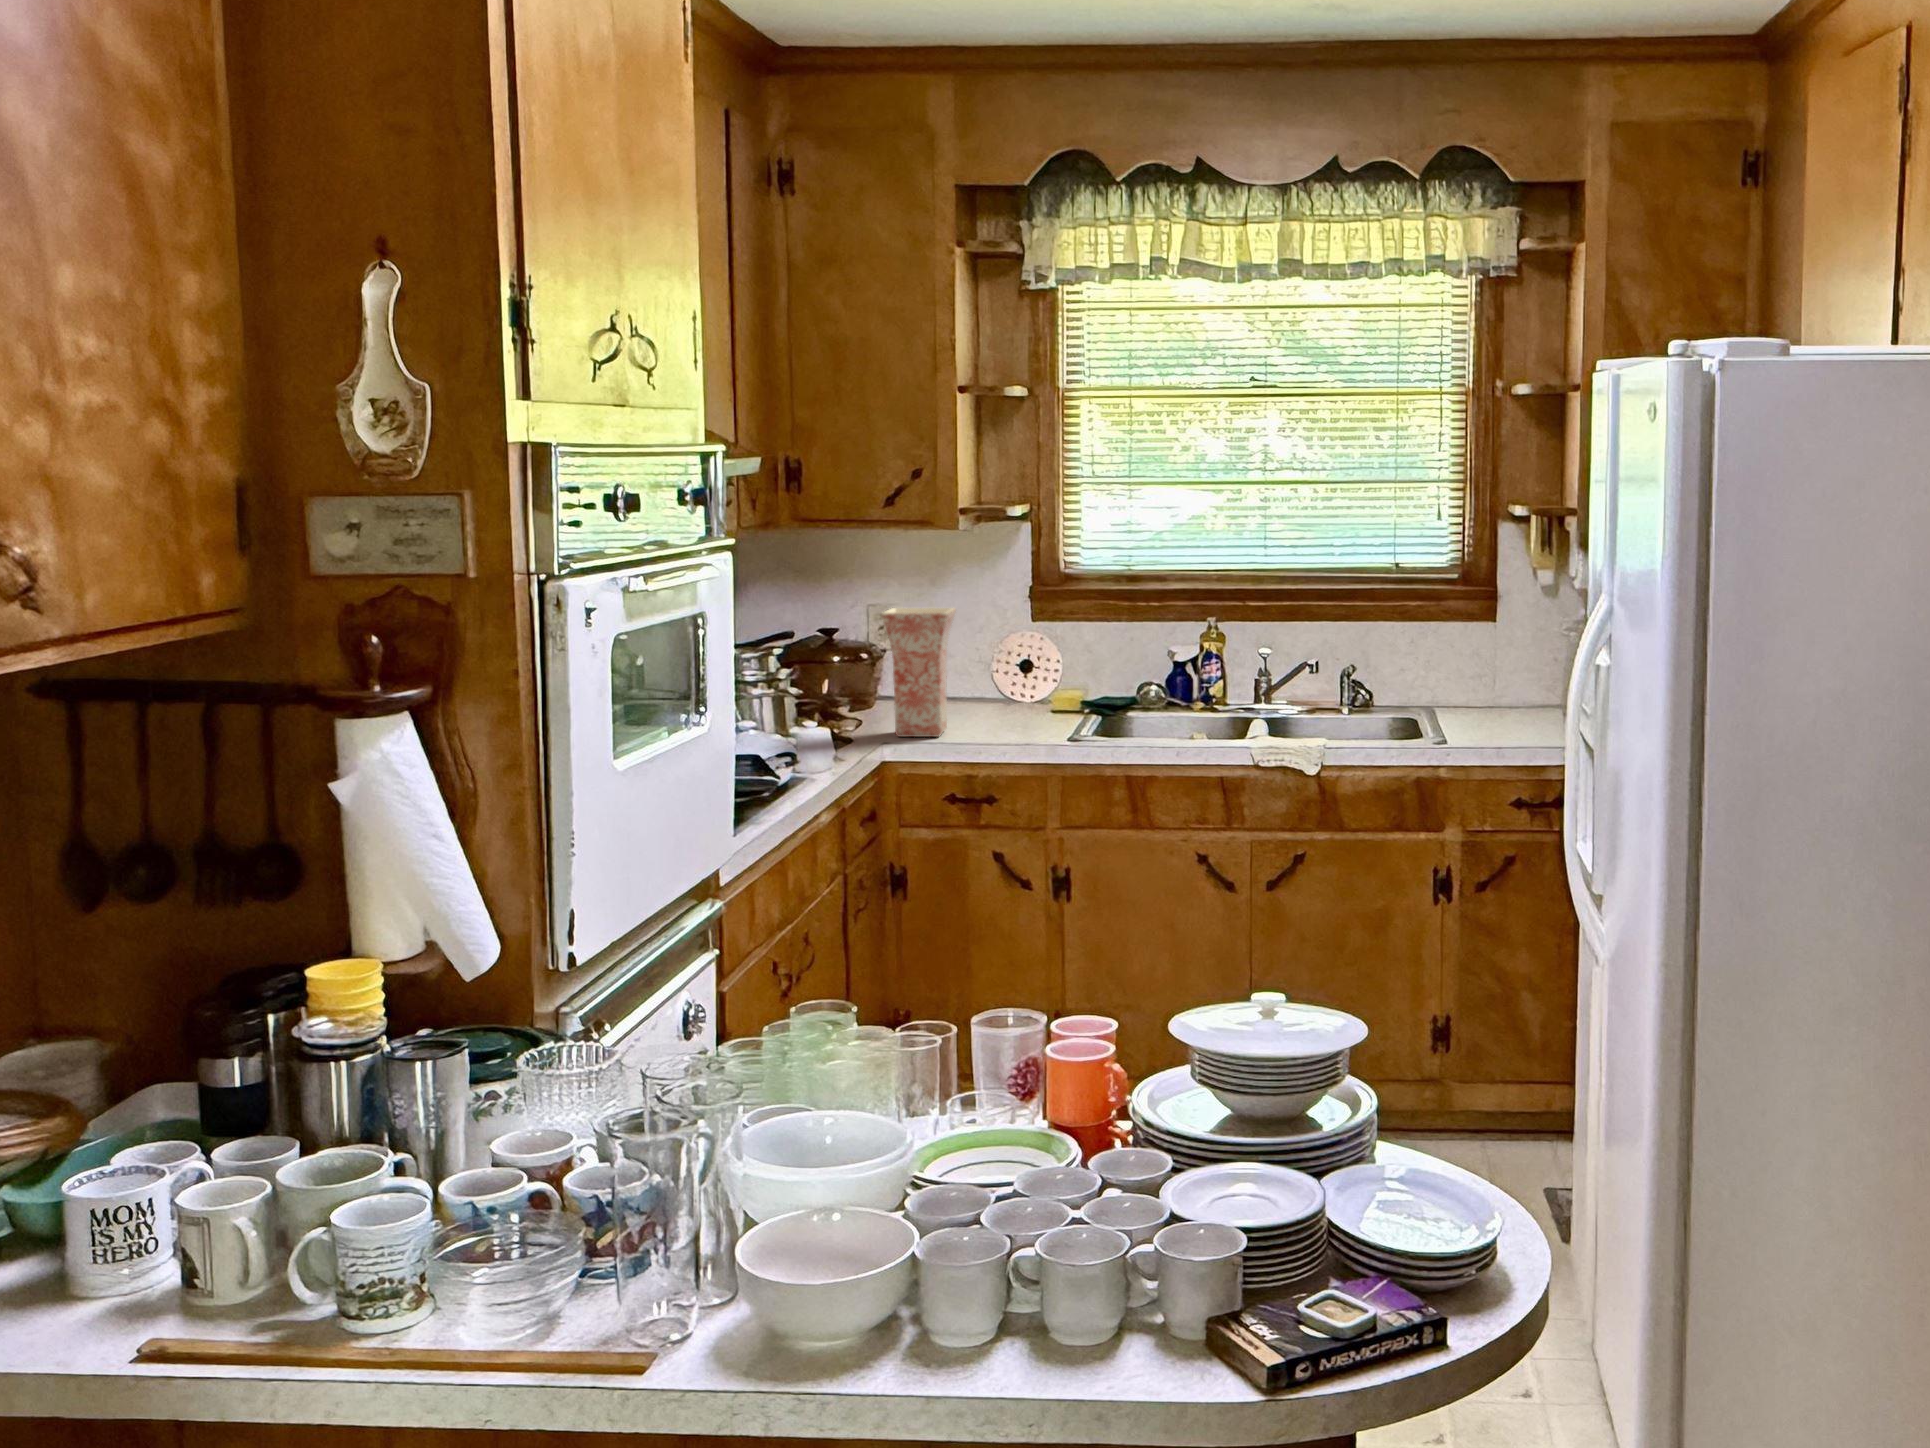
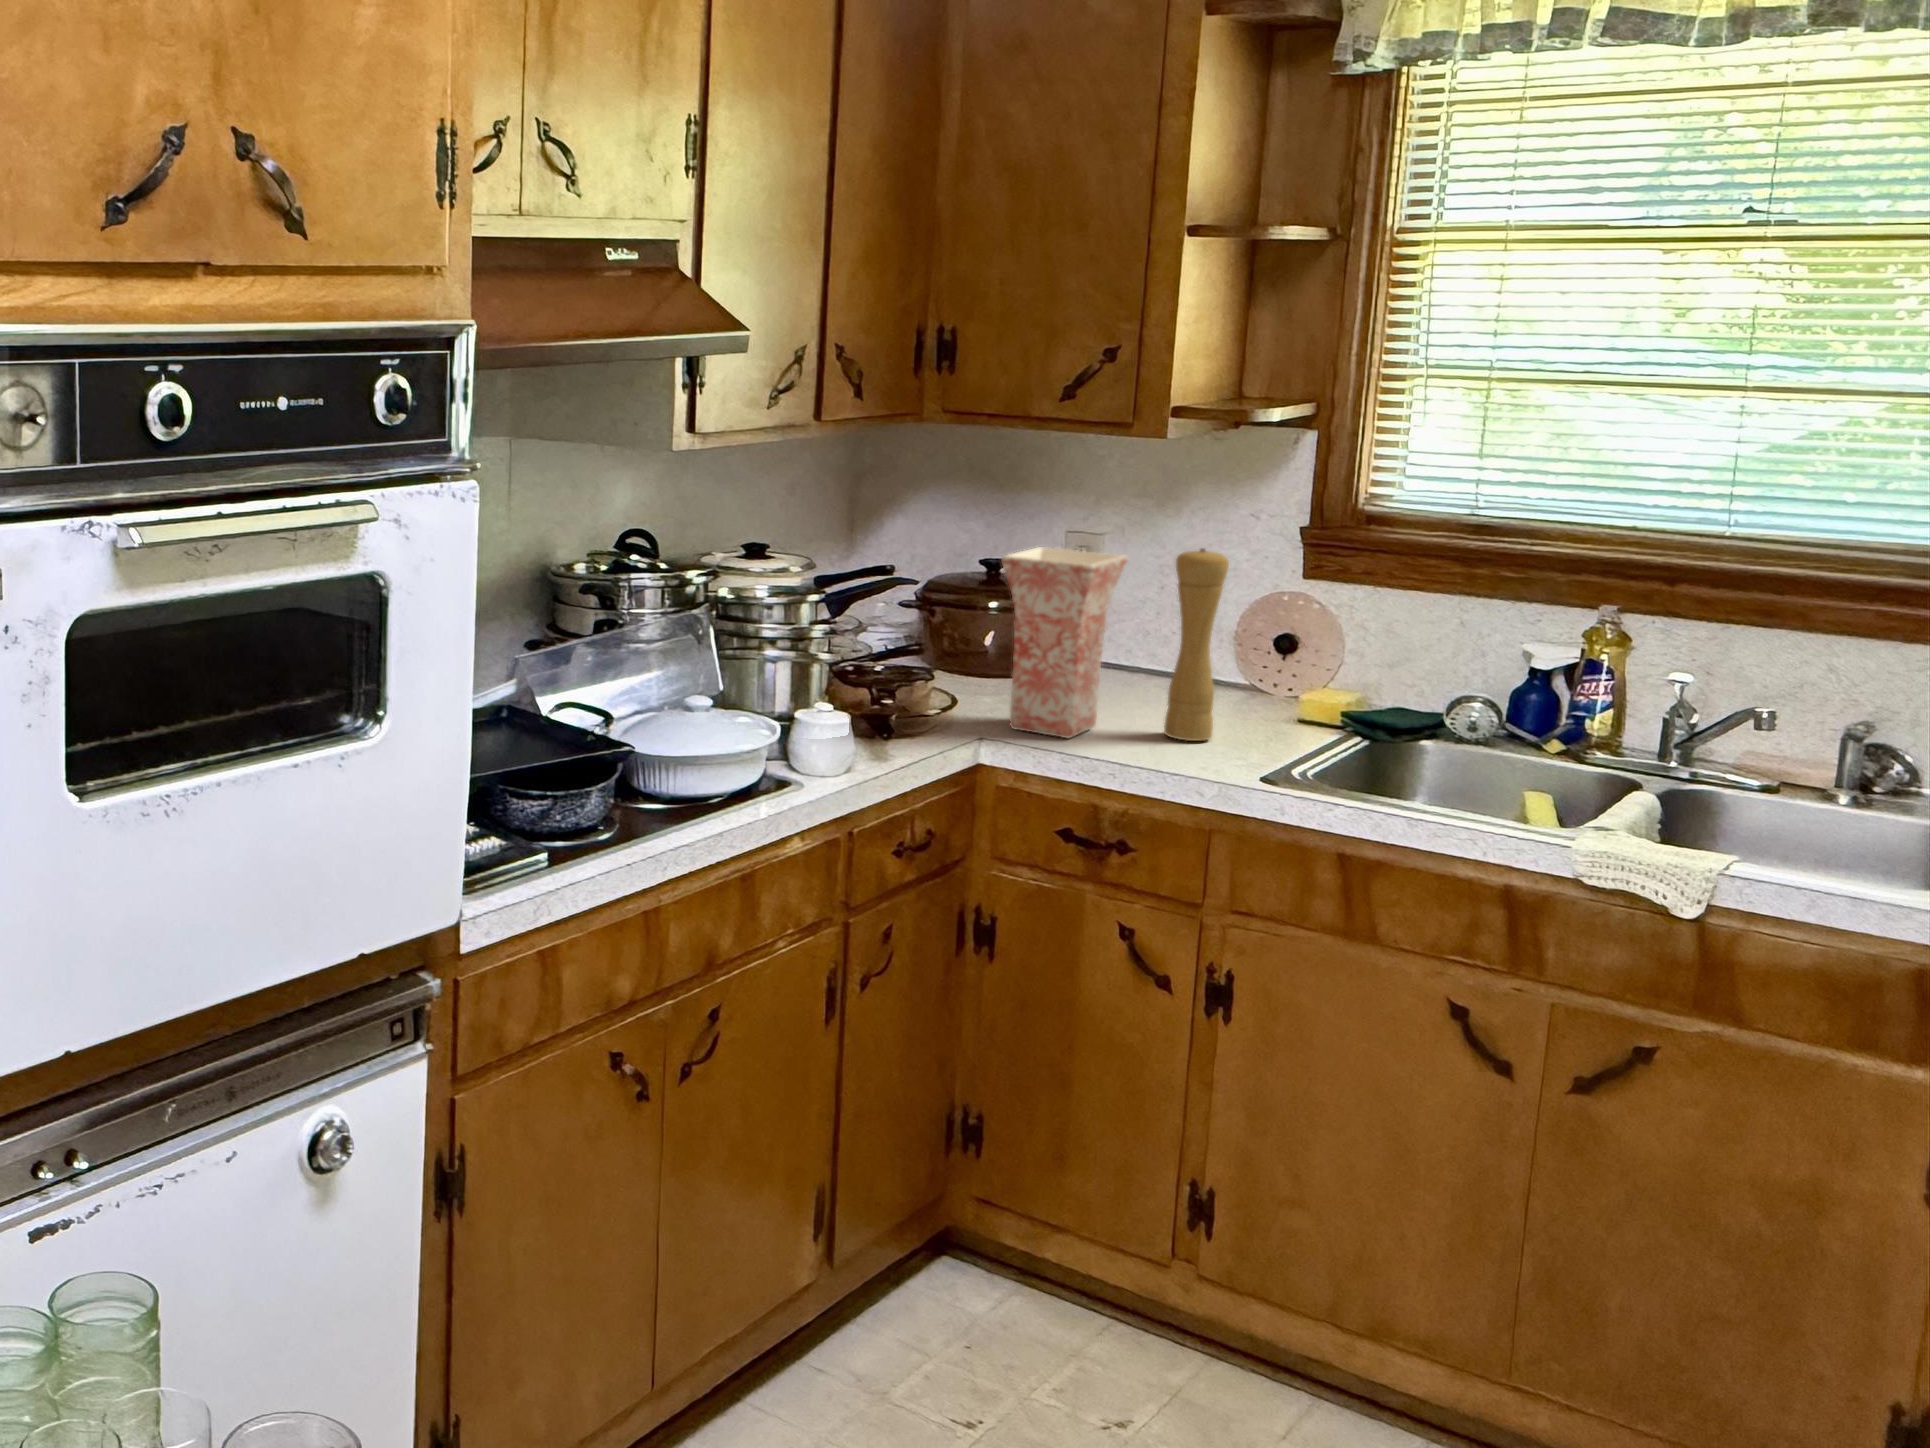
pepper mill: none [986,598,1020,729] -> present [1164,548,1229,741]

